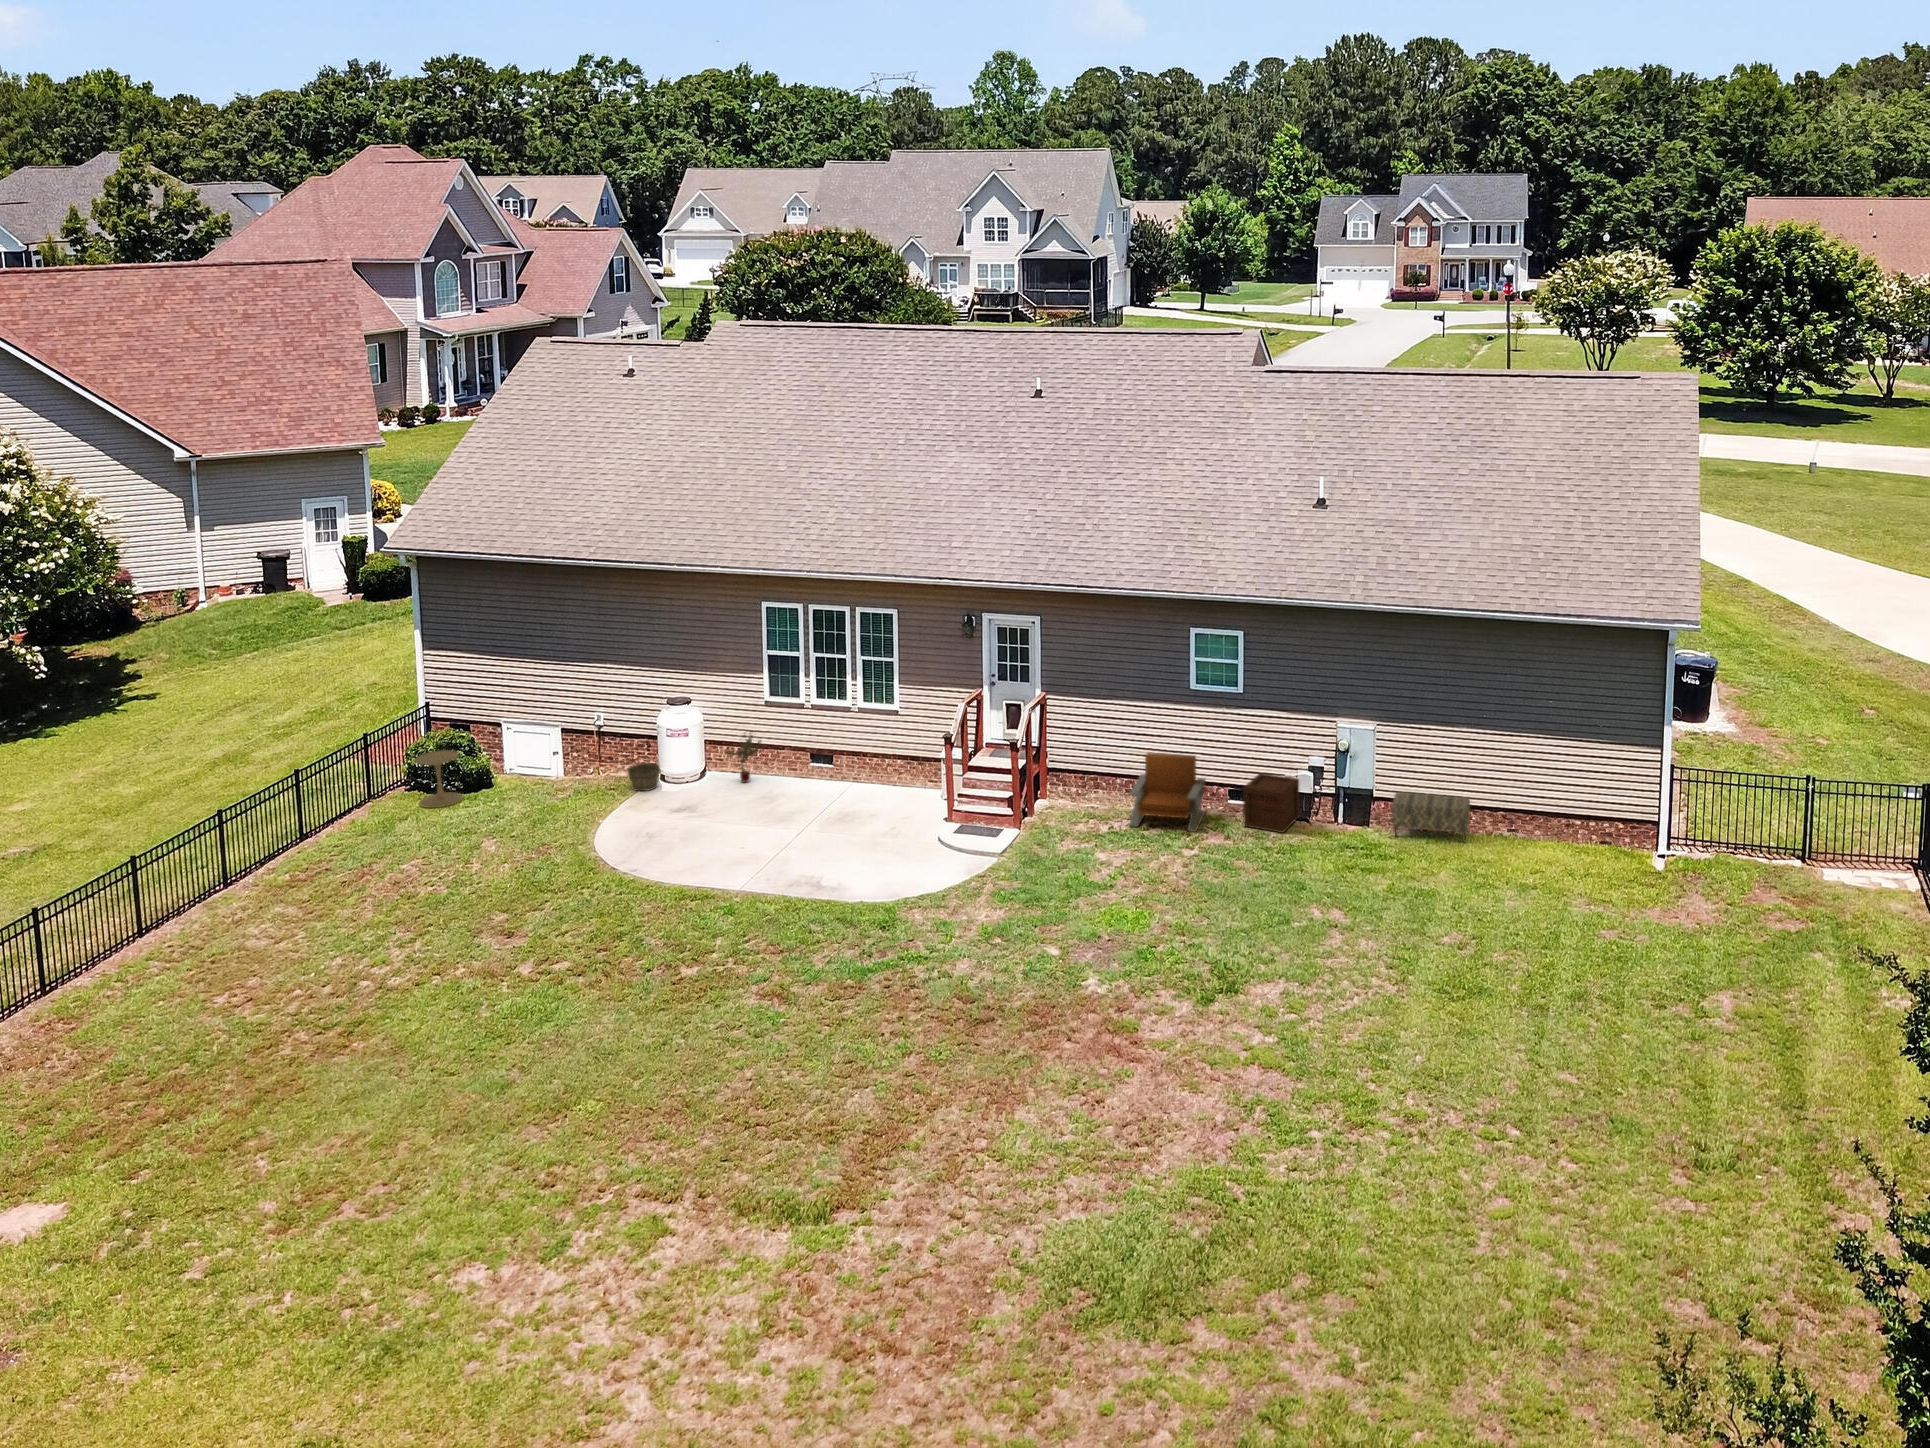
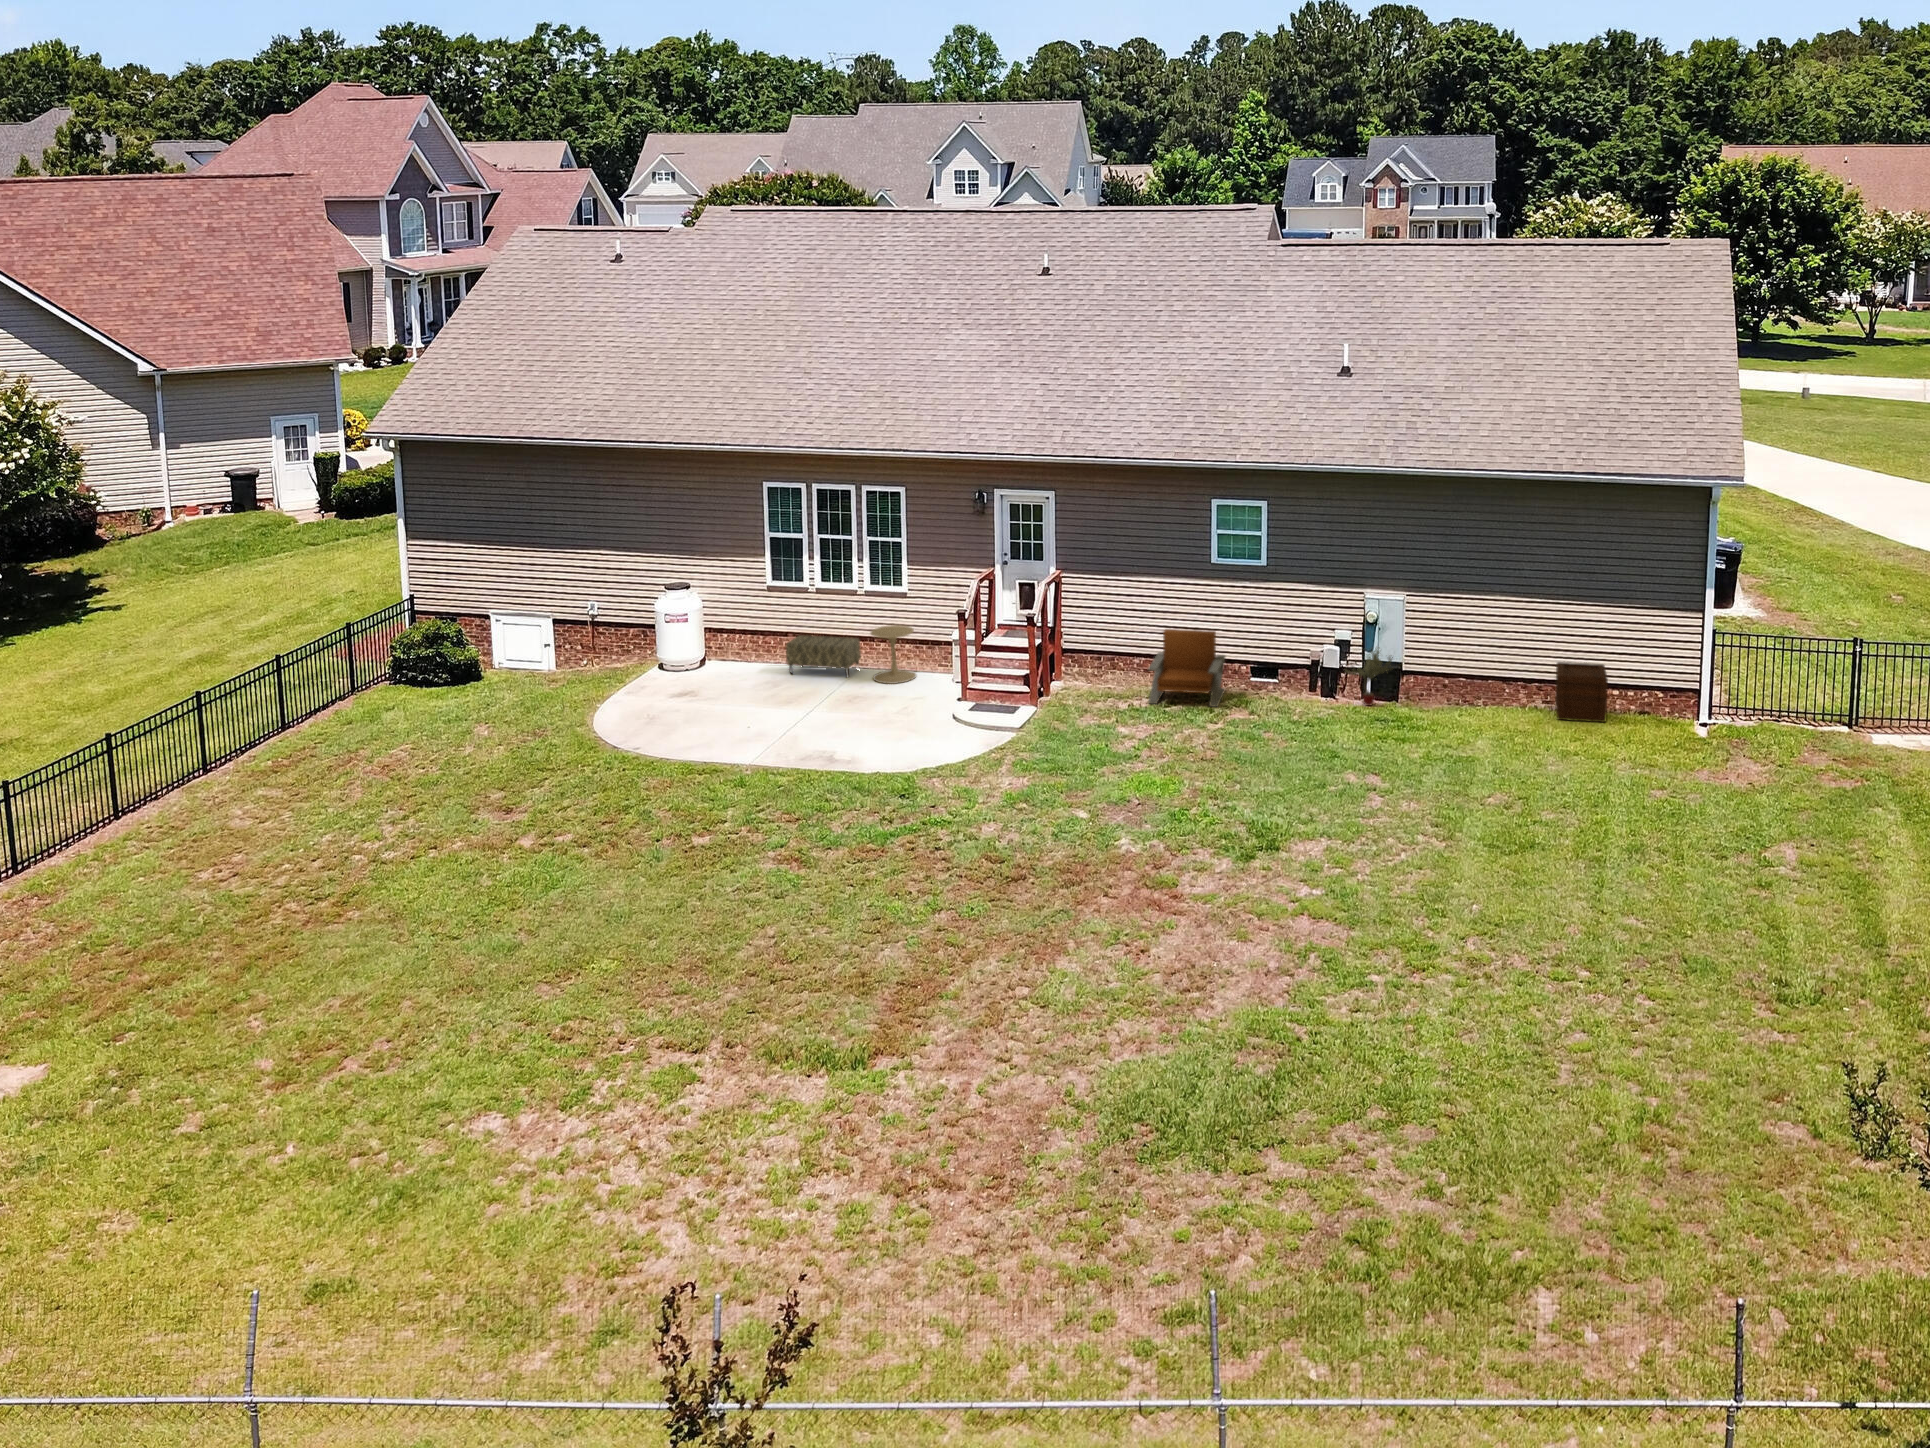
potted tree: present [727,733,761,782] -> present [1346,647,1393,706]
pedestal table: present [415,750,463,808] -> present [871,625,916,684]
wooden bucket: present [628,763,660,791] -> none [624,650,659,681]
wooden crate: present [1243,773,1299,833] -> present [1555,662,1608,722]
bench: present [1392,792,1470,842] -> present [786,635,861,677]

